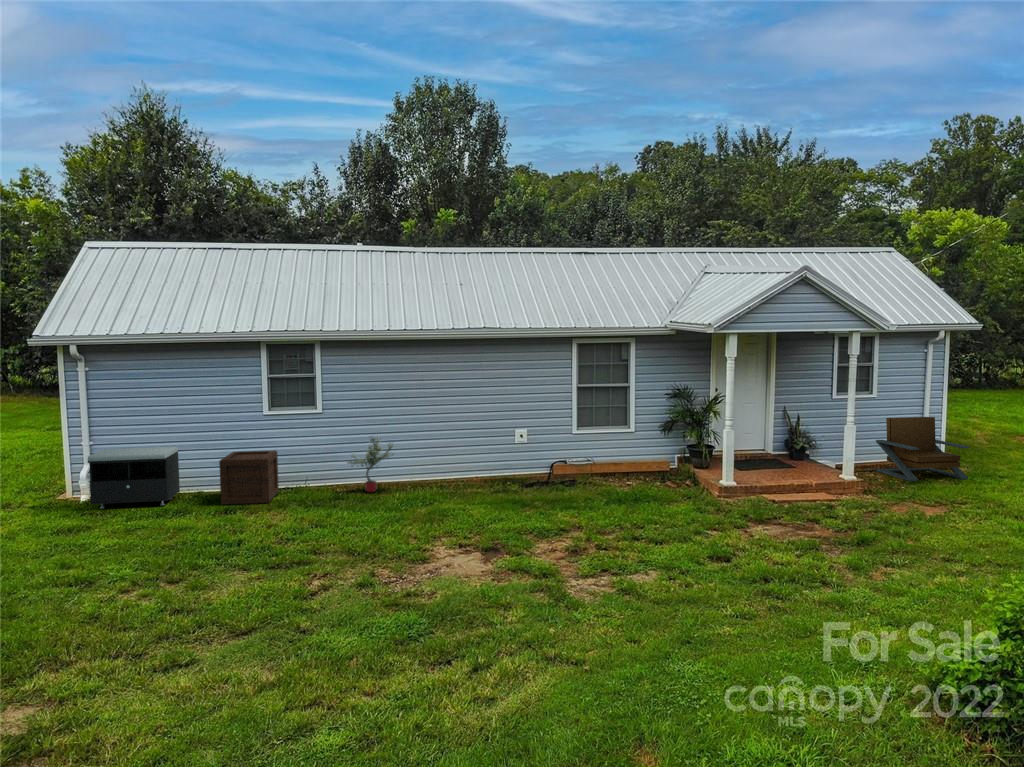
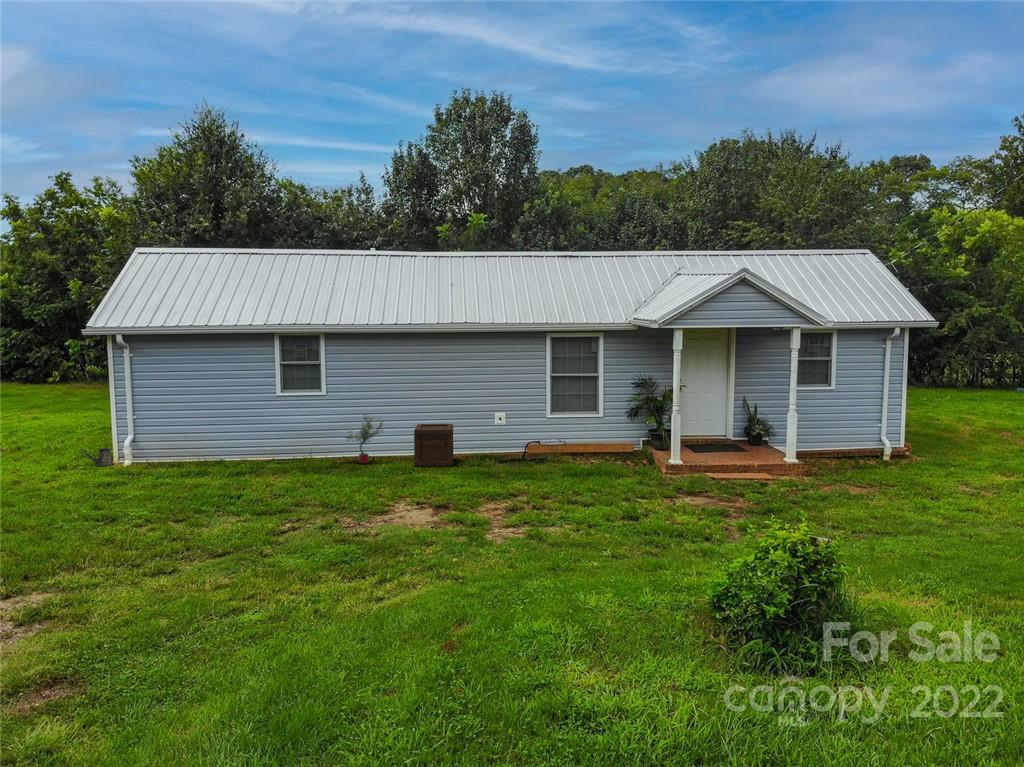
lounge chair: present [876,417,969,481] -> none [833,409,918,468]
storage bench: present [88,447,180,509] -> none [130,420,206,469]
wooden crate: present [219,450,279,505] -> present [414,424,453,467]
watering can: none [22,484,69,506] -> present [80,448,114,466]

